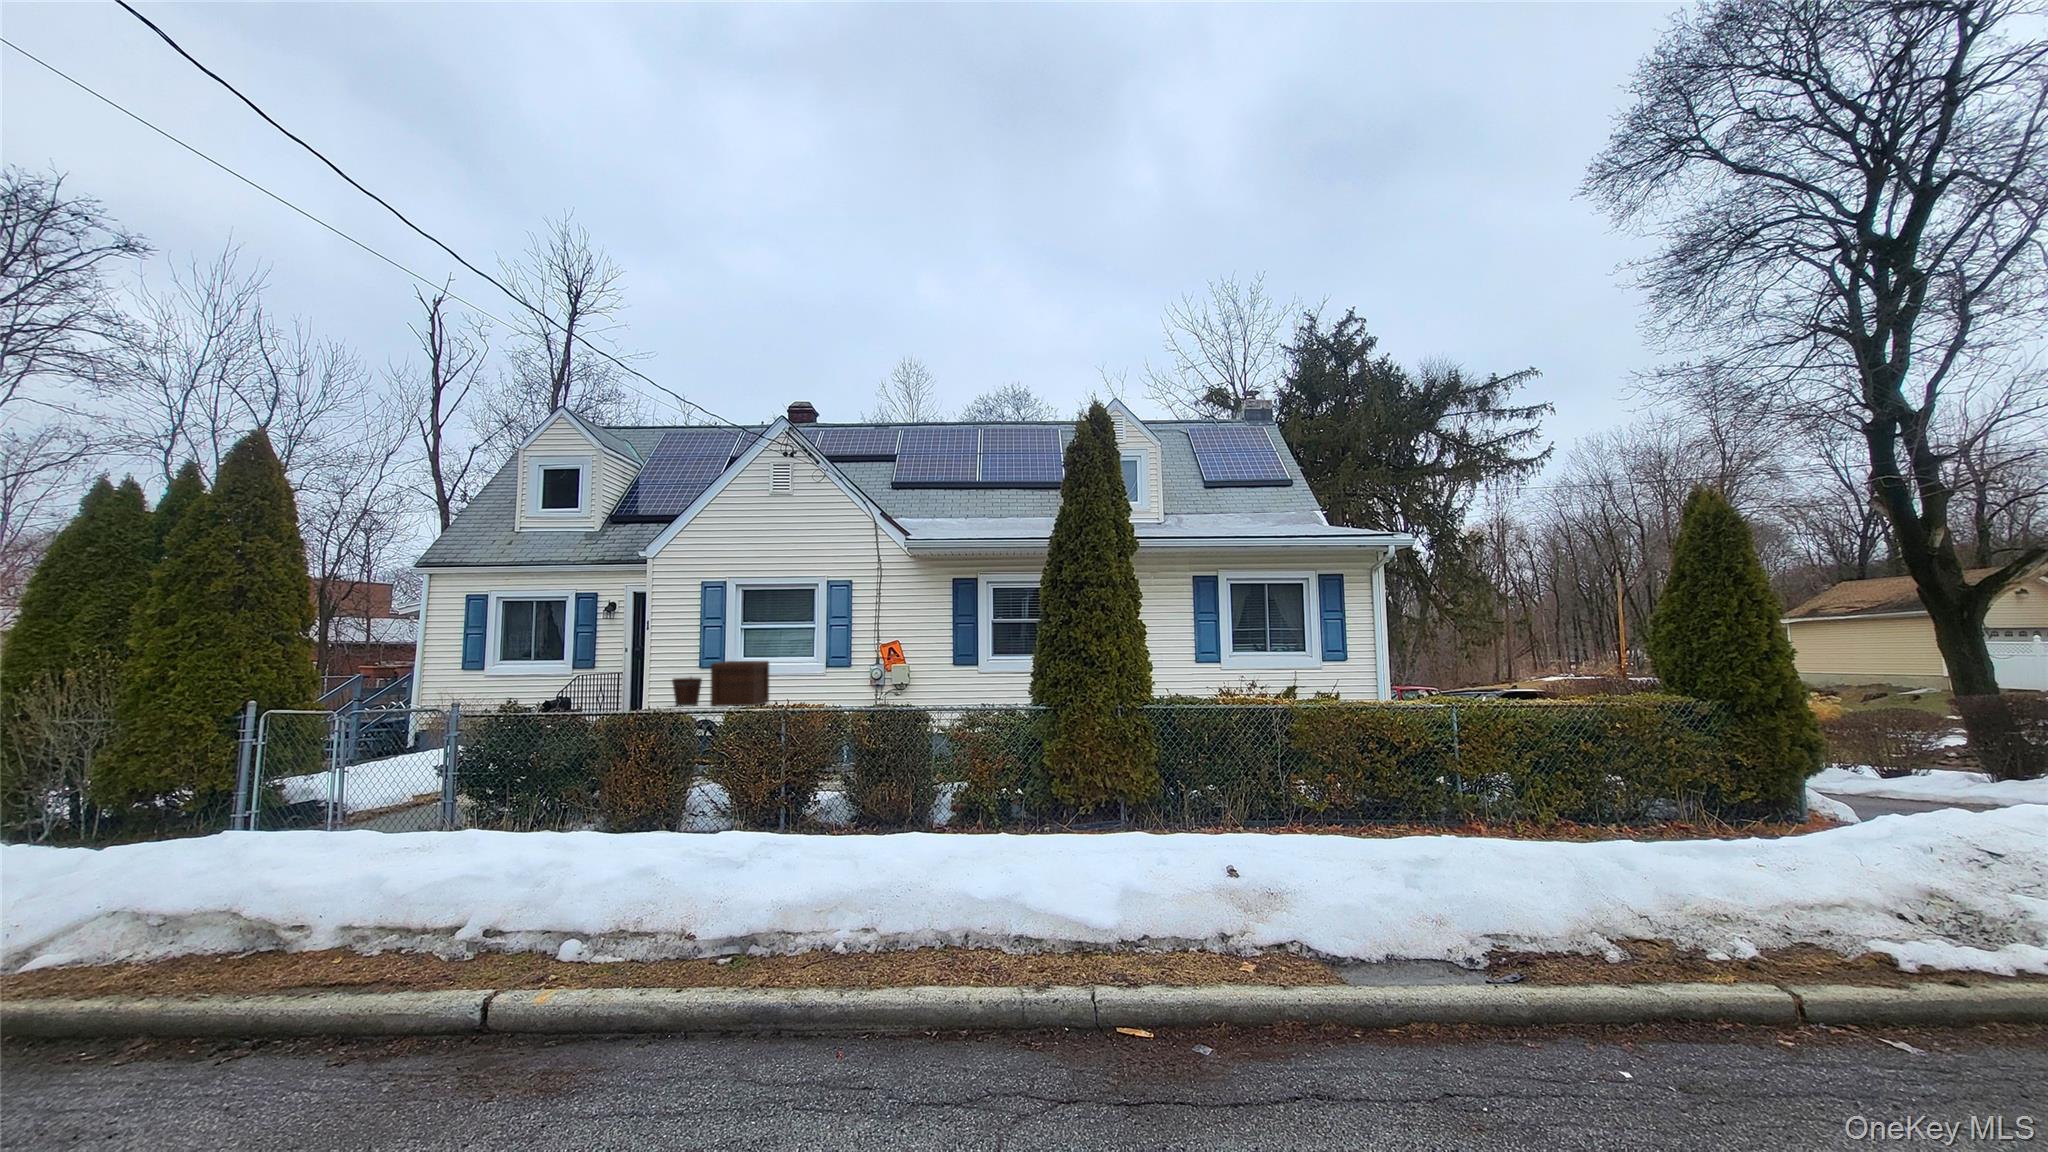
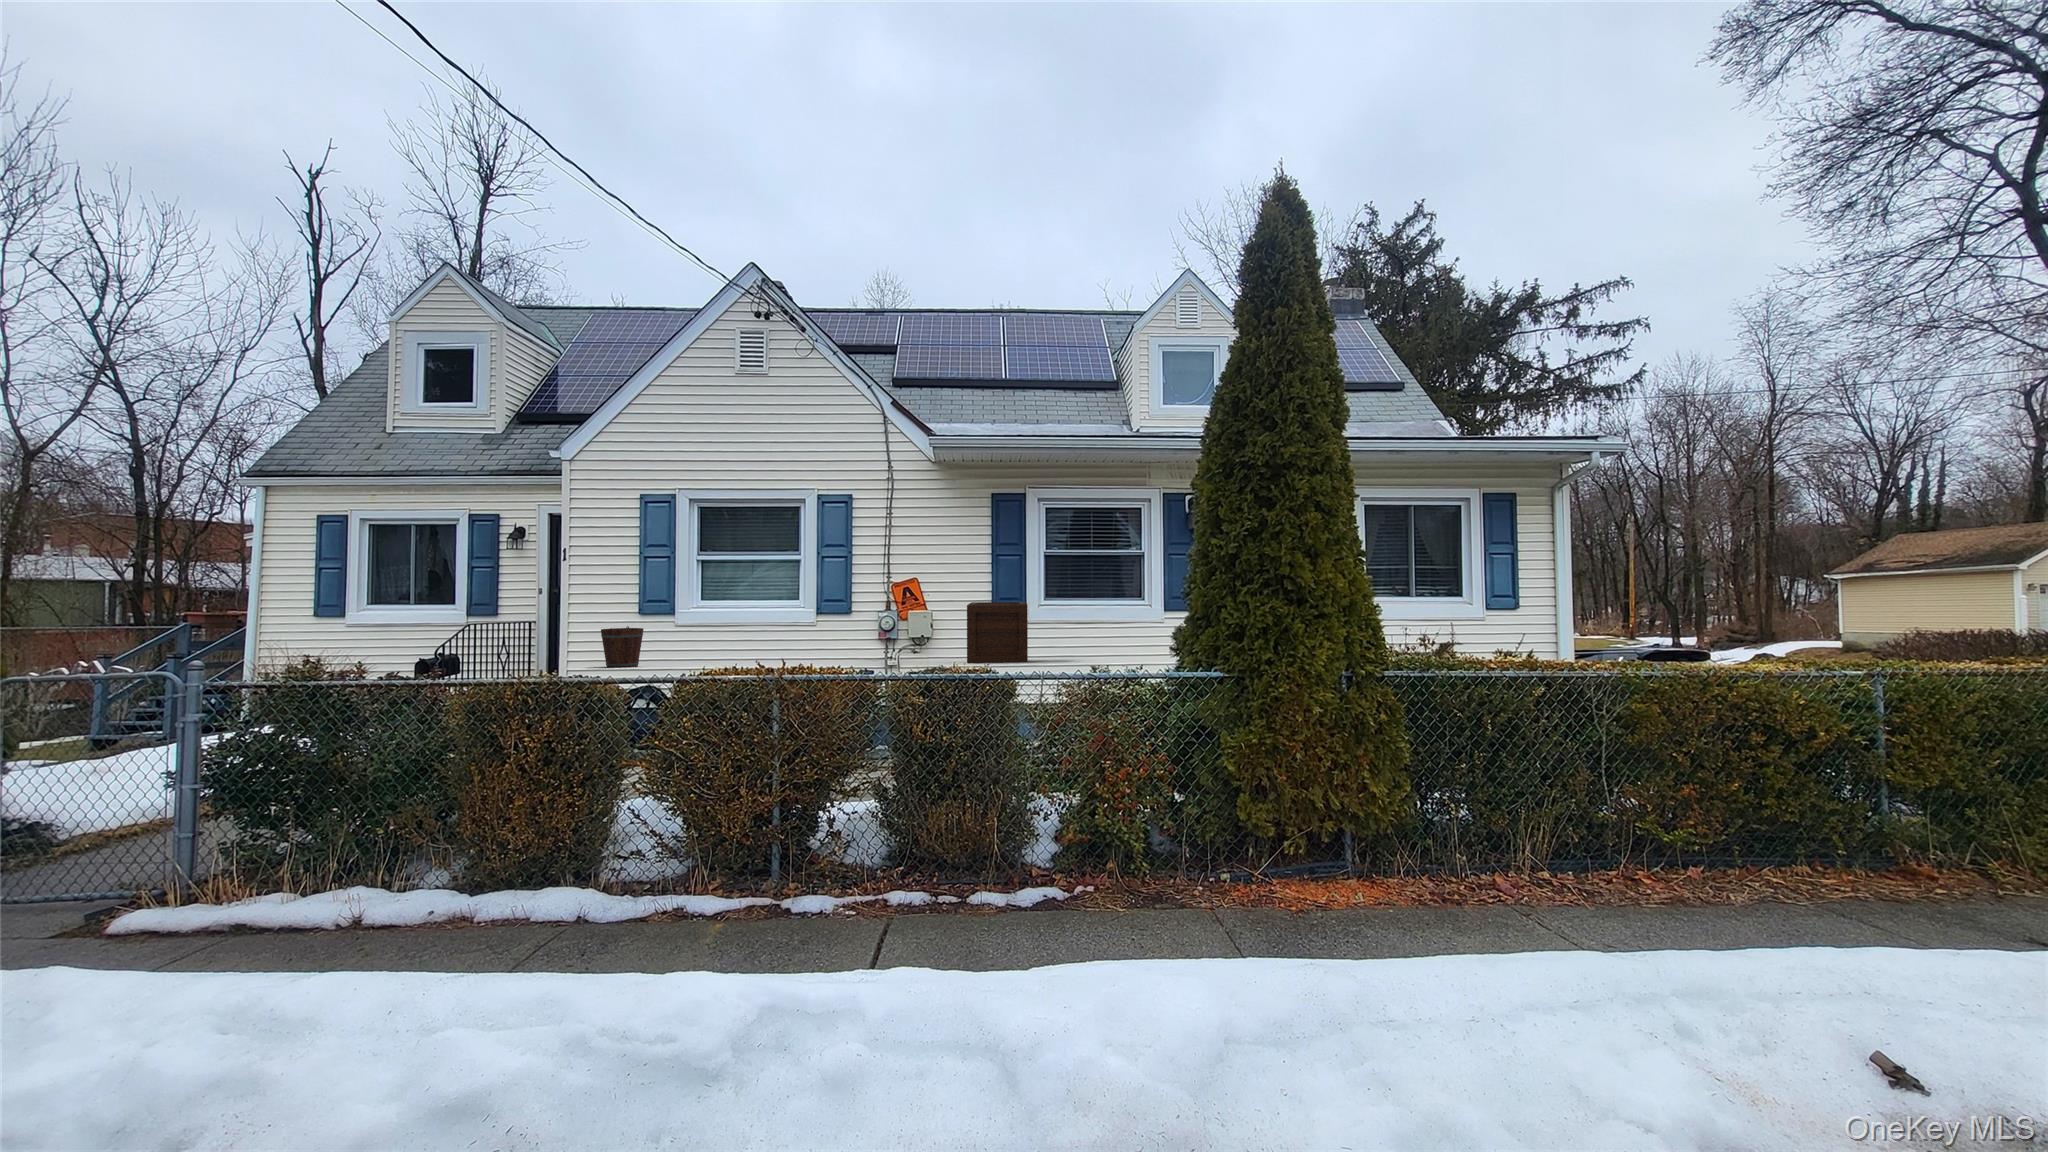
wooden crate: present [710,661,769,707] -> present [967,602,1028,663]

